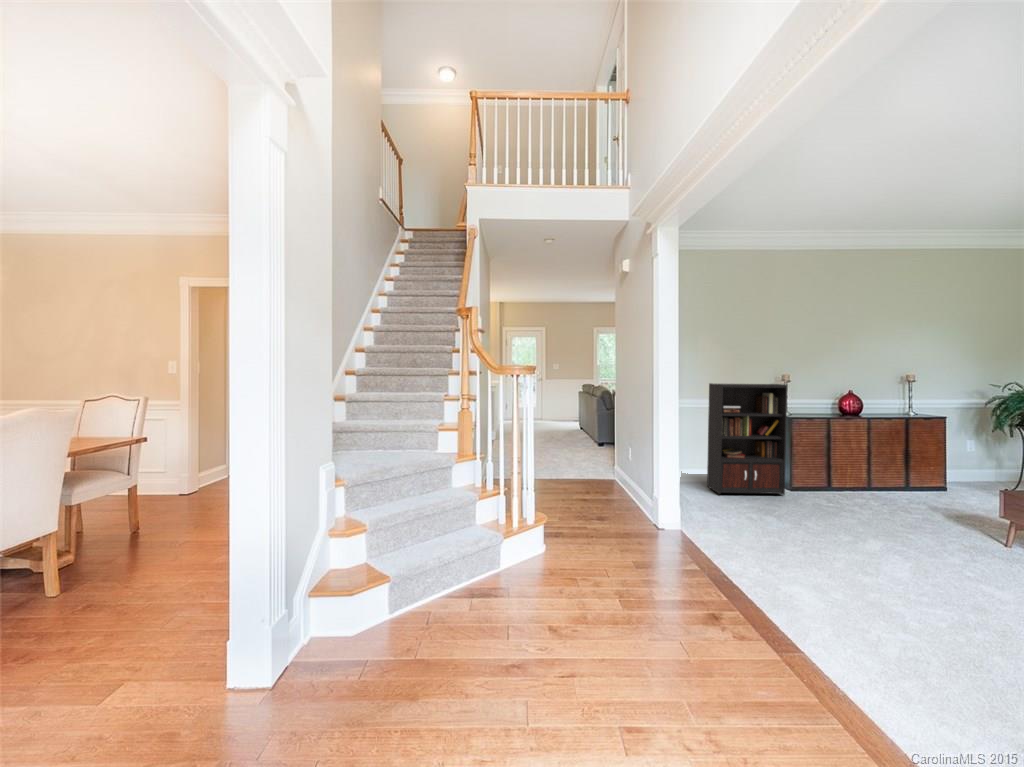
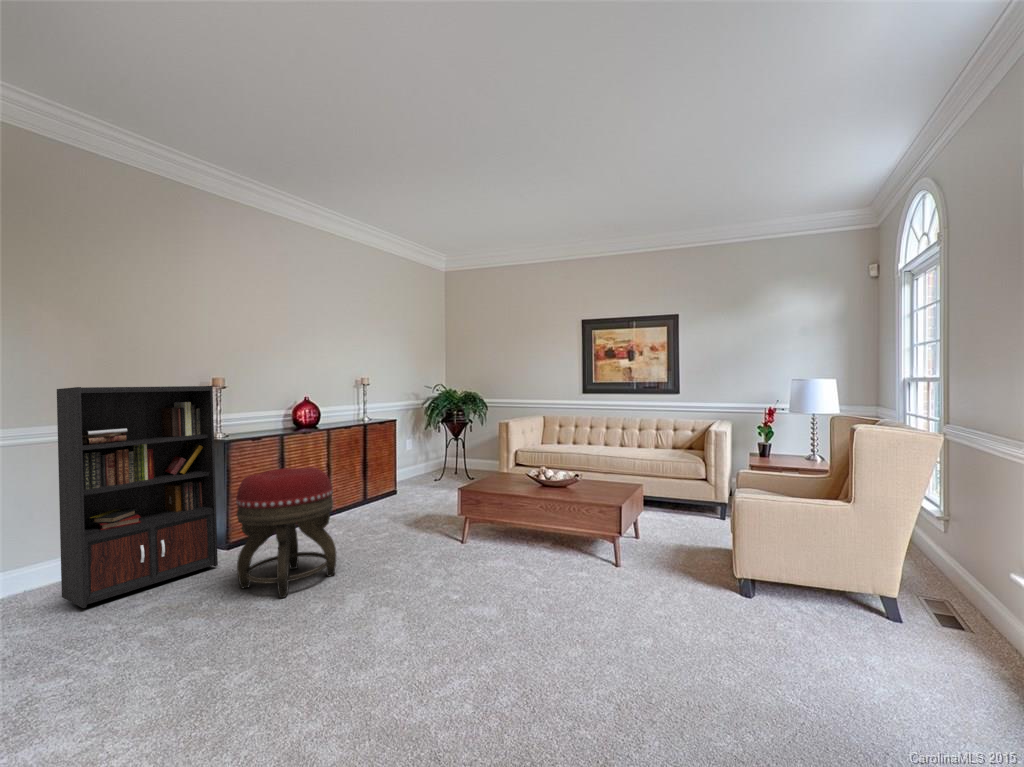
footstool: none [801,443,874,524] -> present [236,467,336,598]

